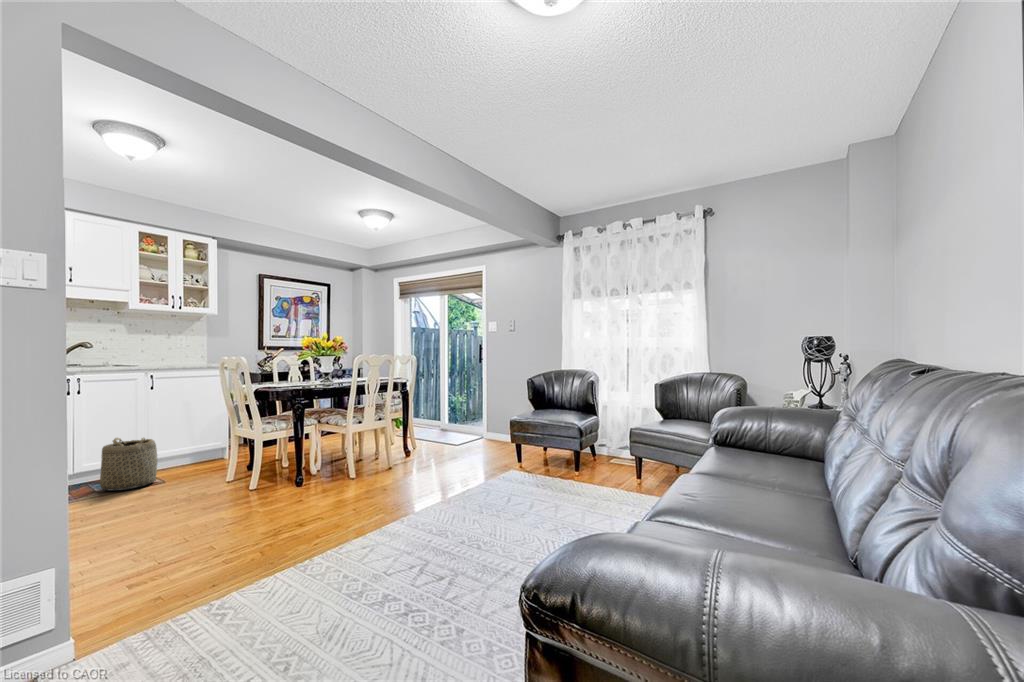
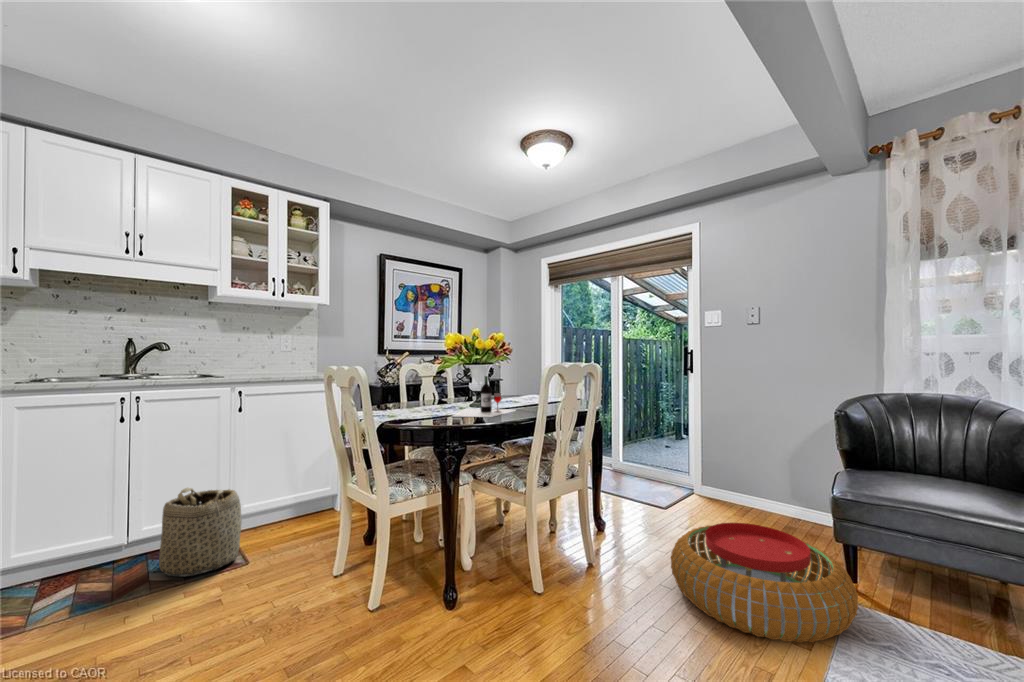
wine bottle: none [302,362,349,386] -> present [453,376,515,417]
pouf: none [426,438,508,483] -> present [671,523,858,643]

